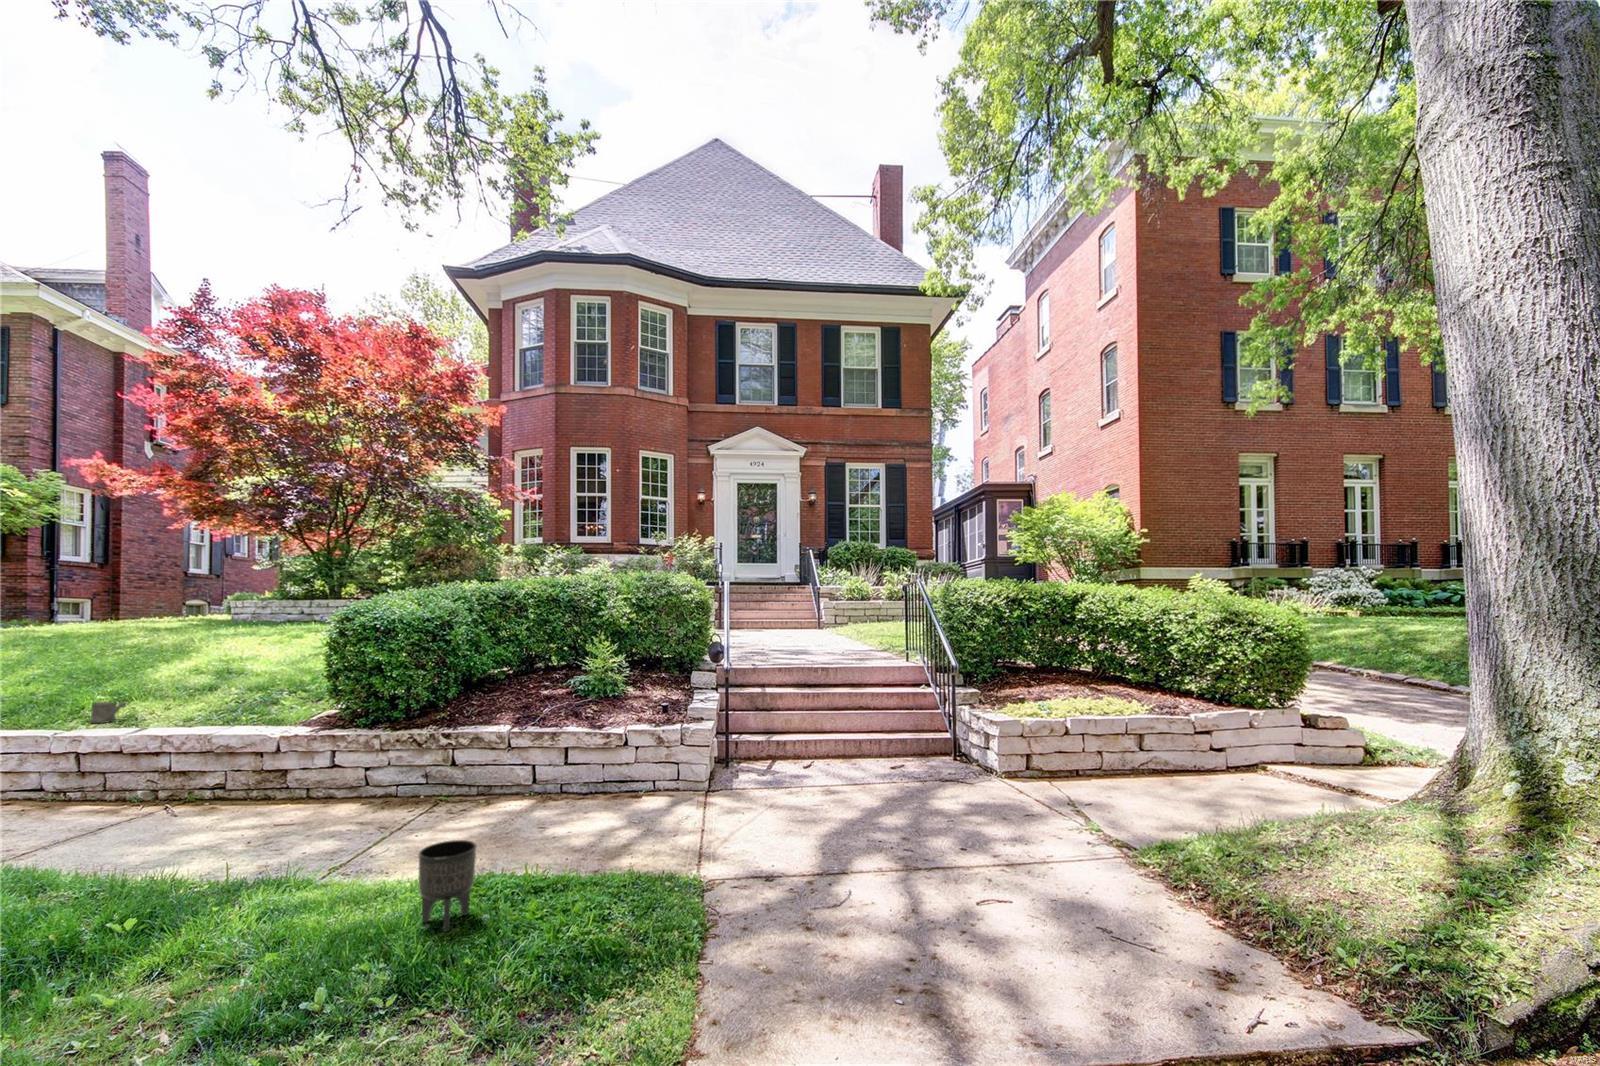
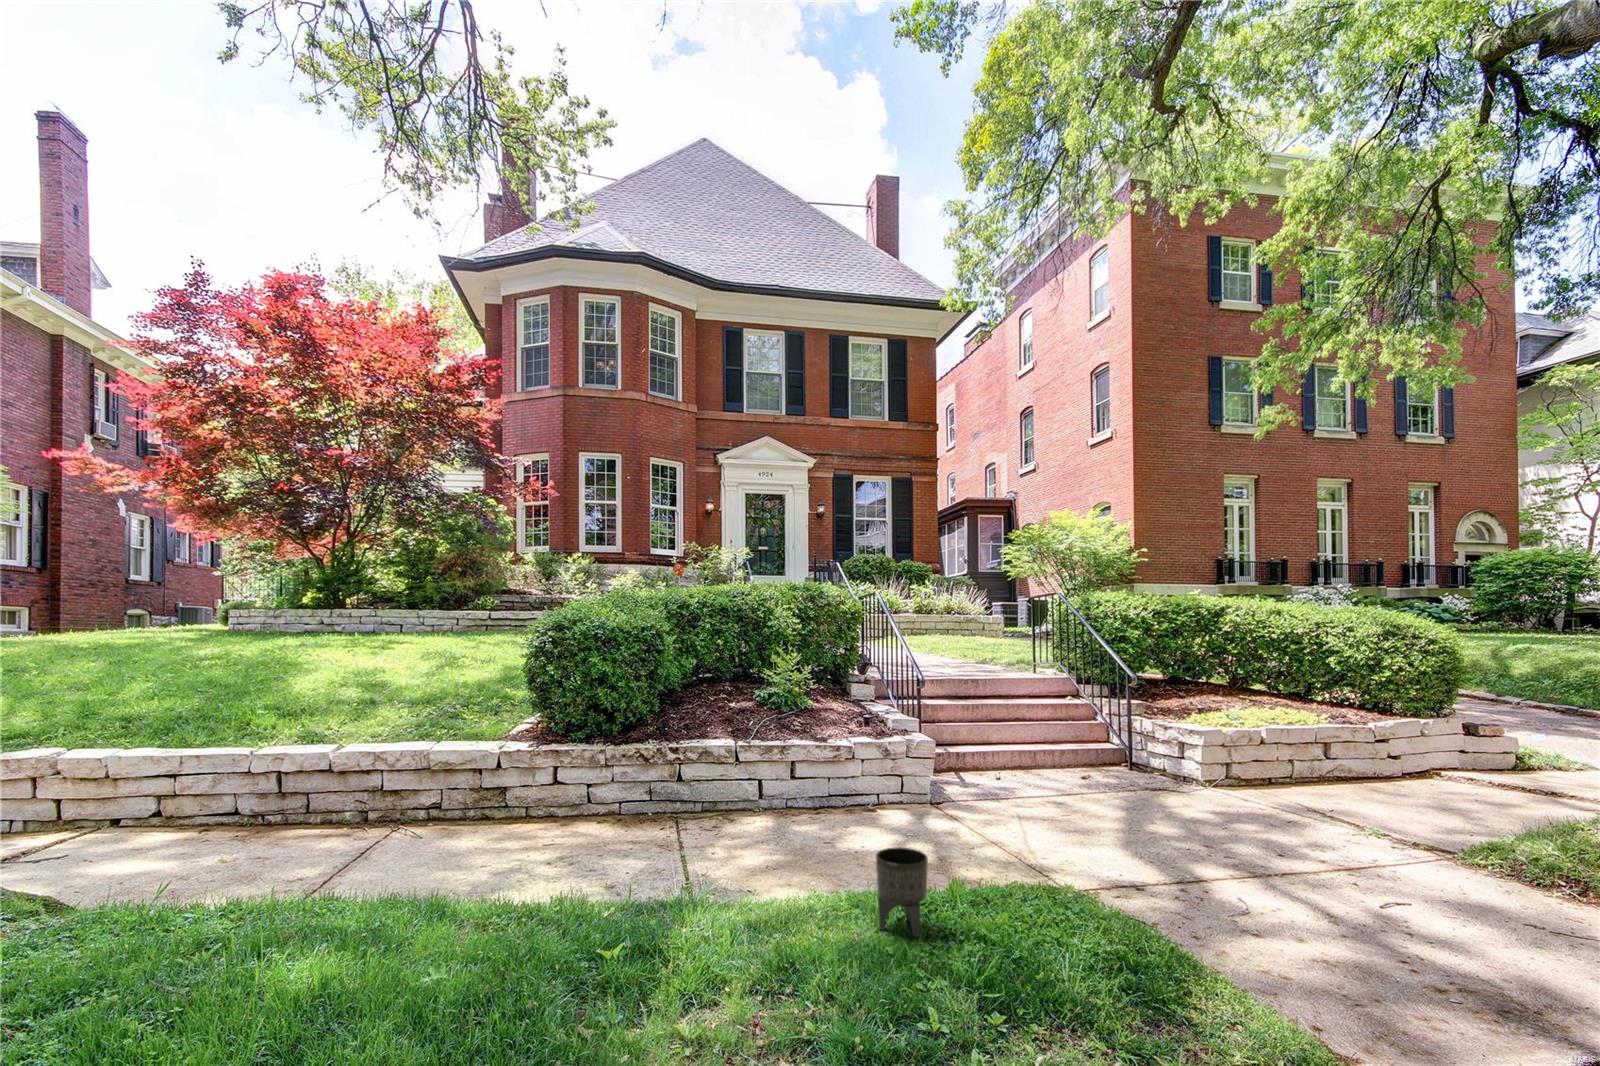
watering can: present [91,702,126,723] -> none [257,719,303,743]

